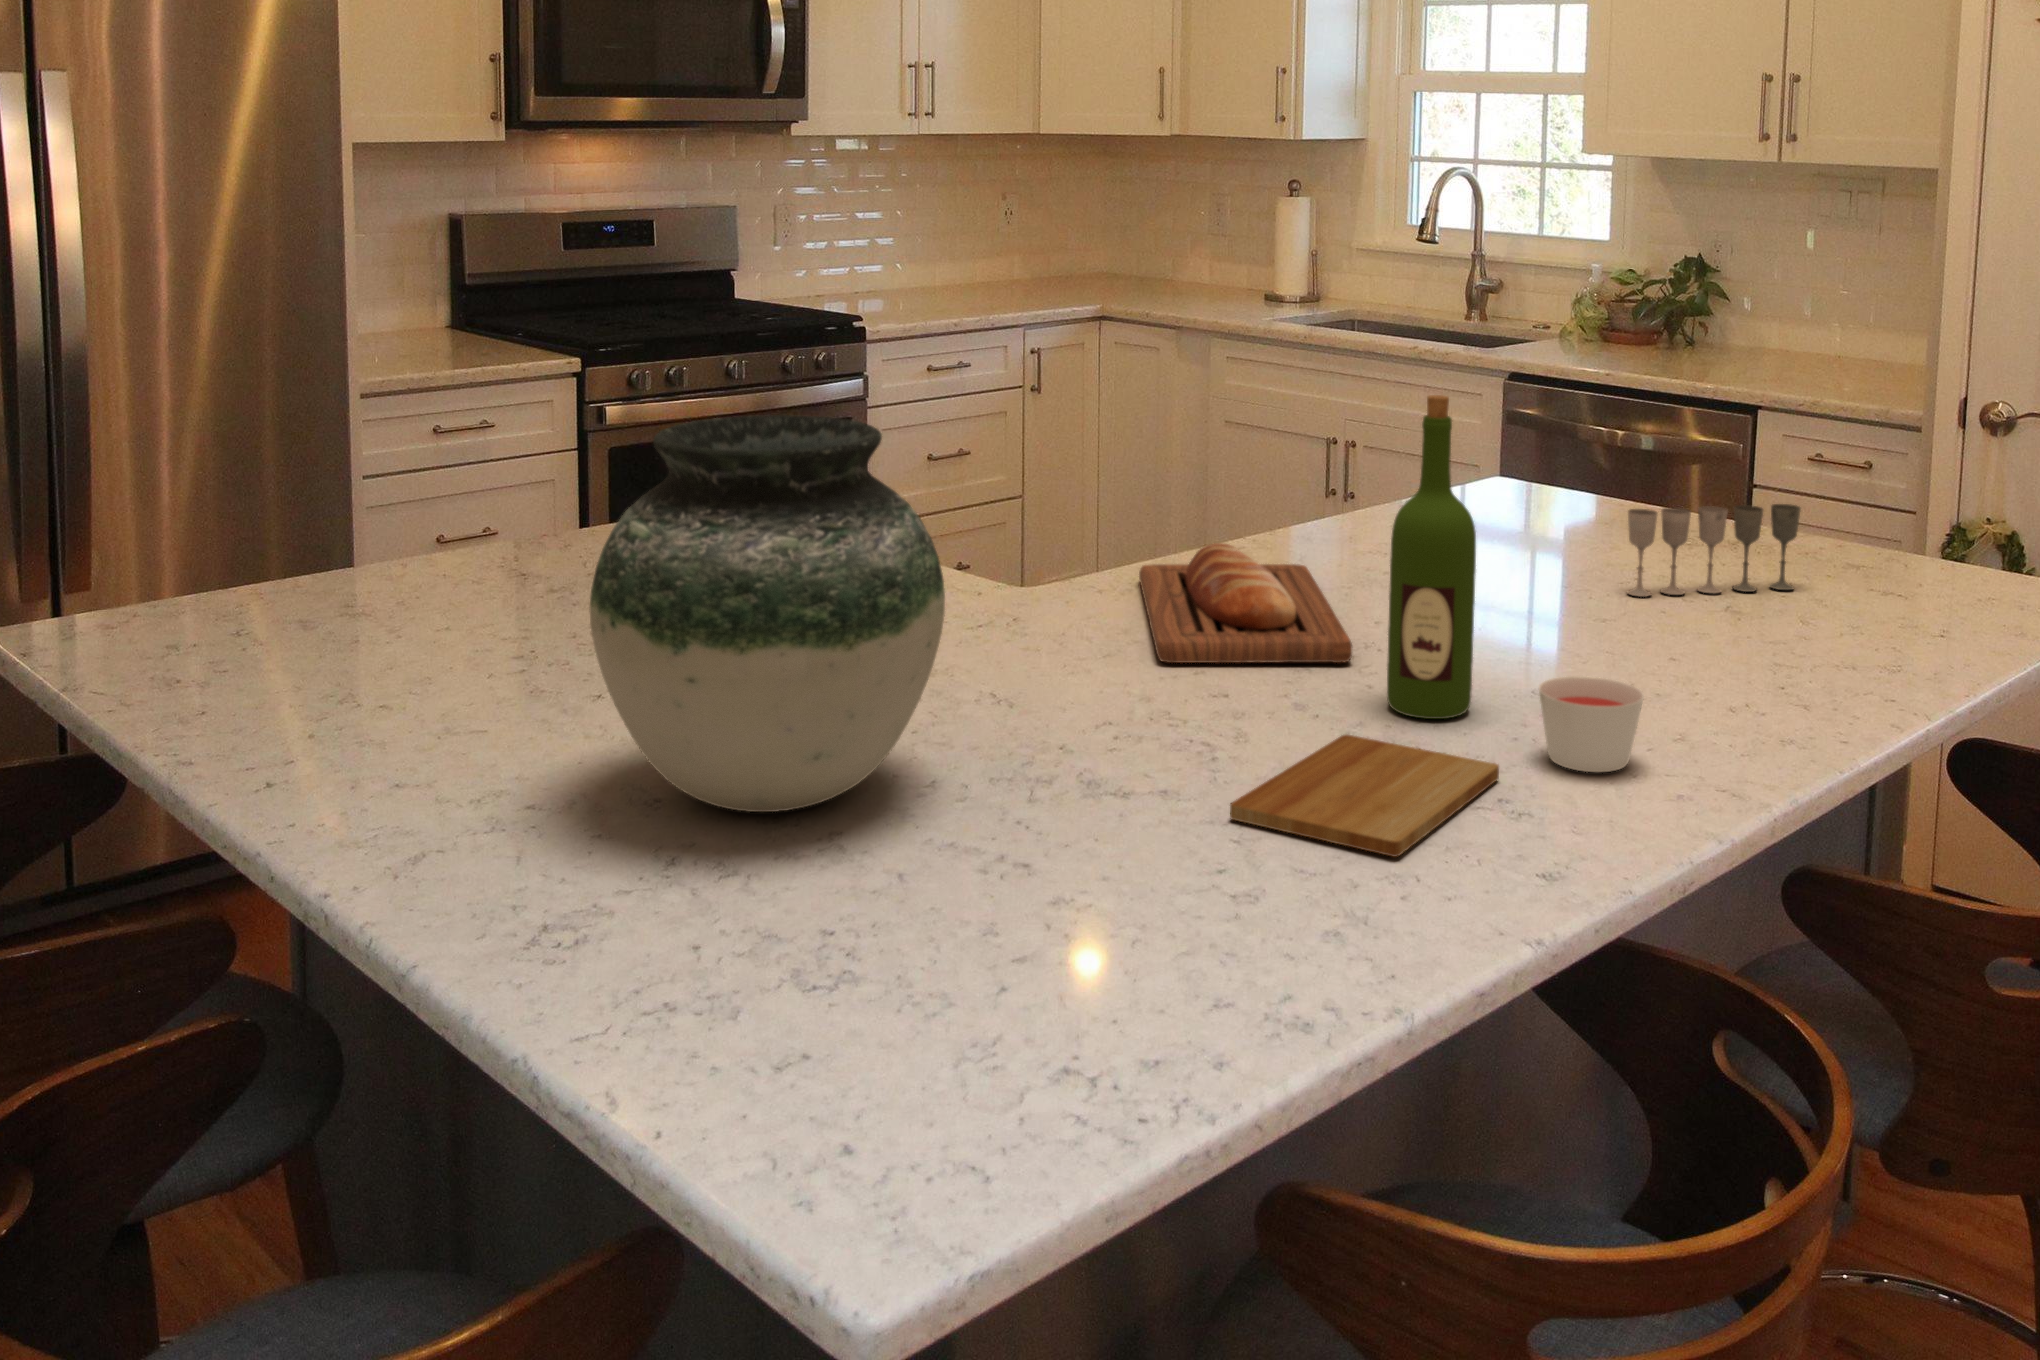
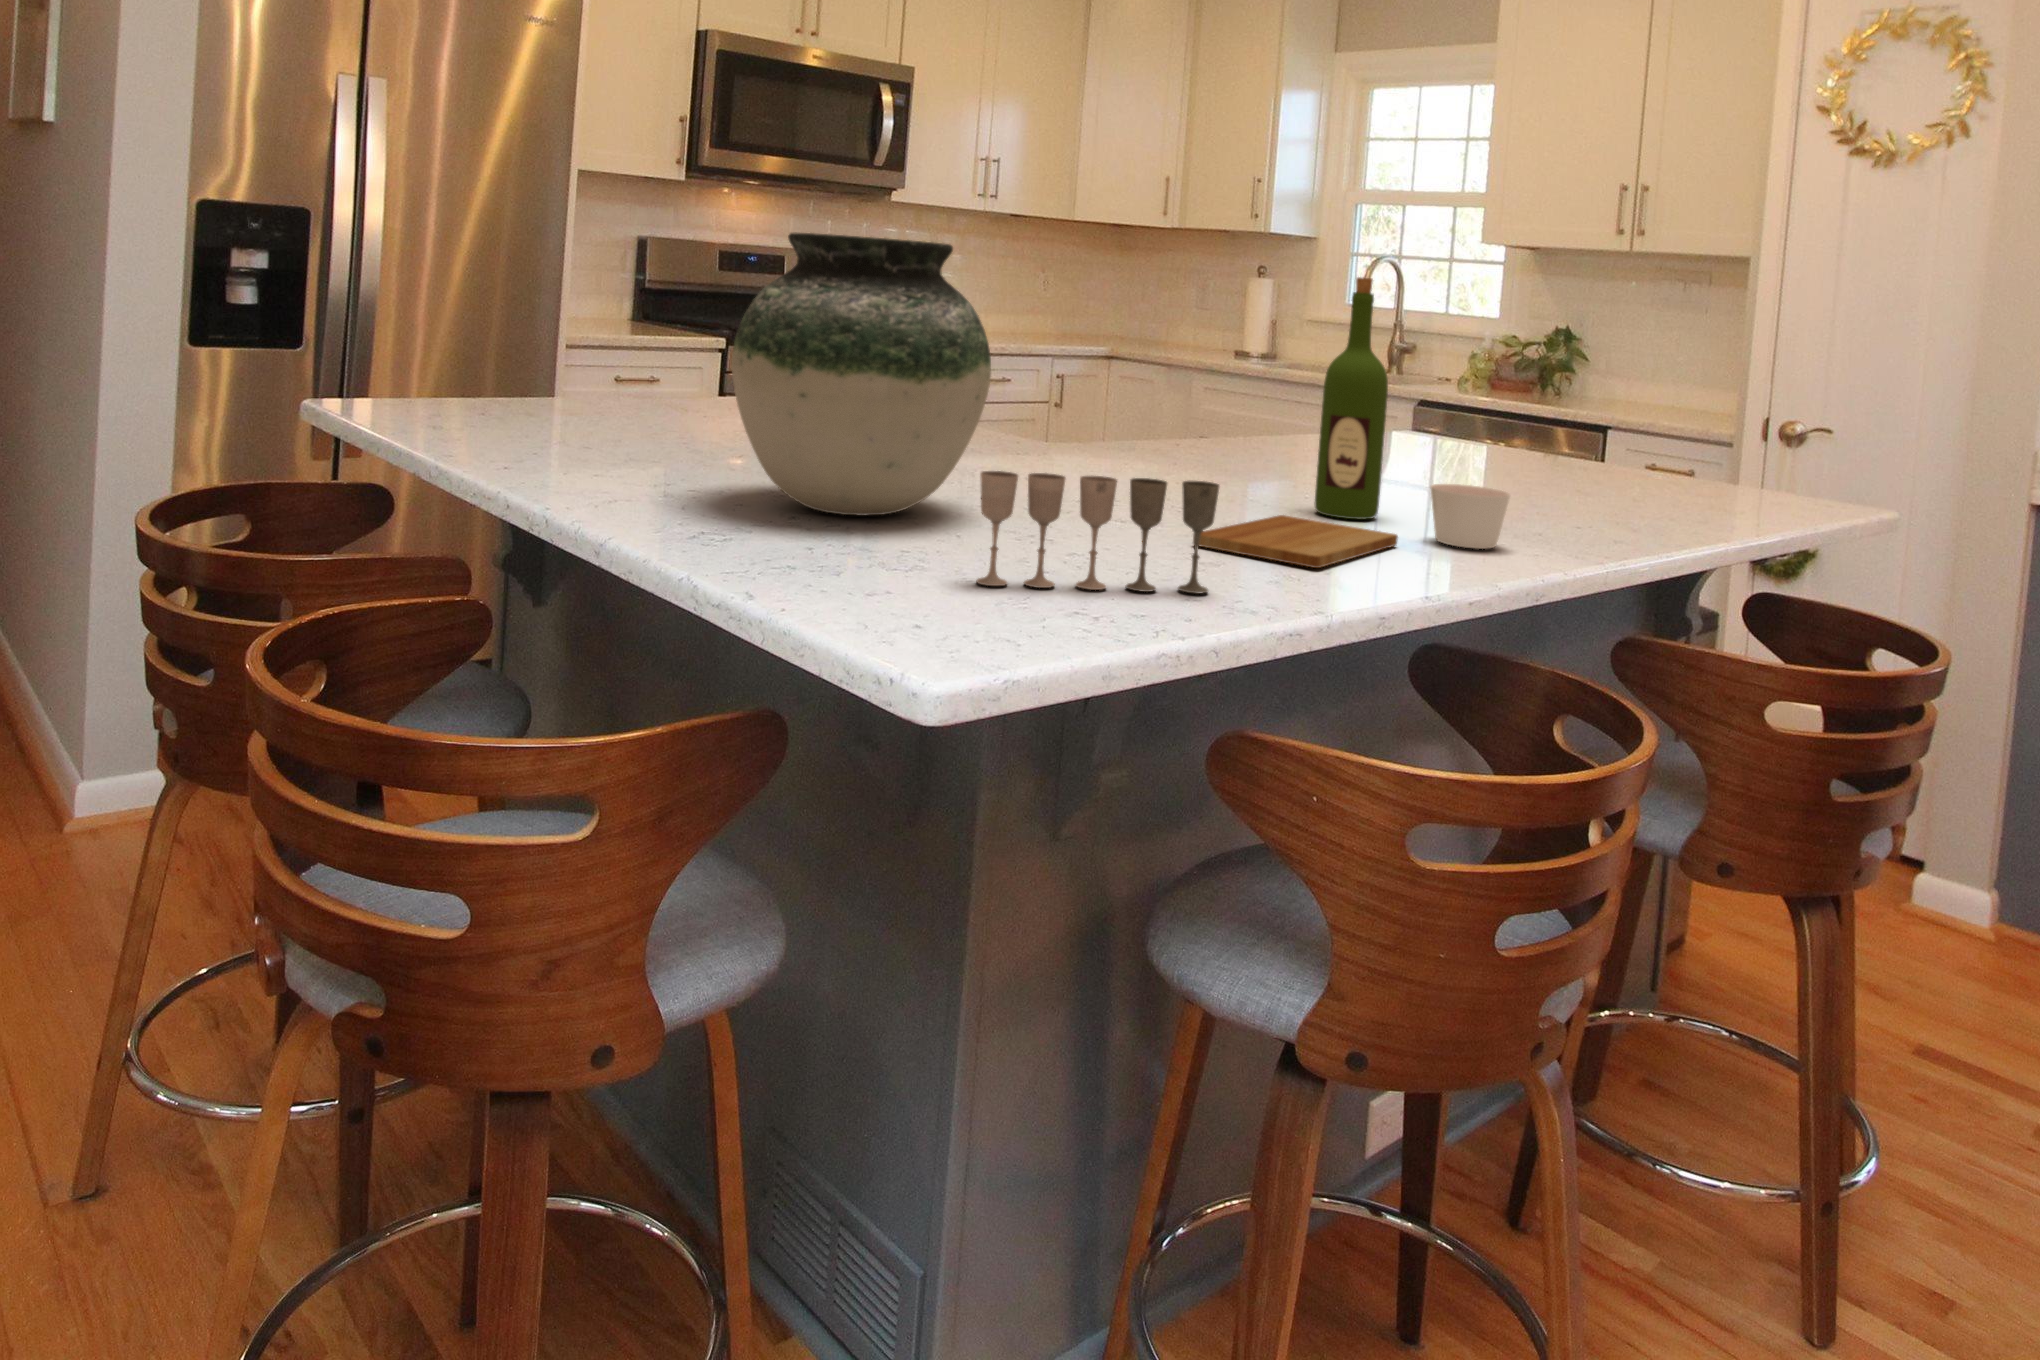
wine glass: present [1627,504,1801,597] -> present [976,471,1219,594]
bread loaf: present [1139,543,1352,663] -> none [1132,421,1290,492]

